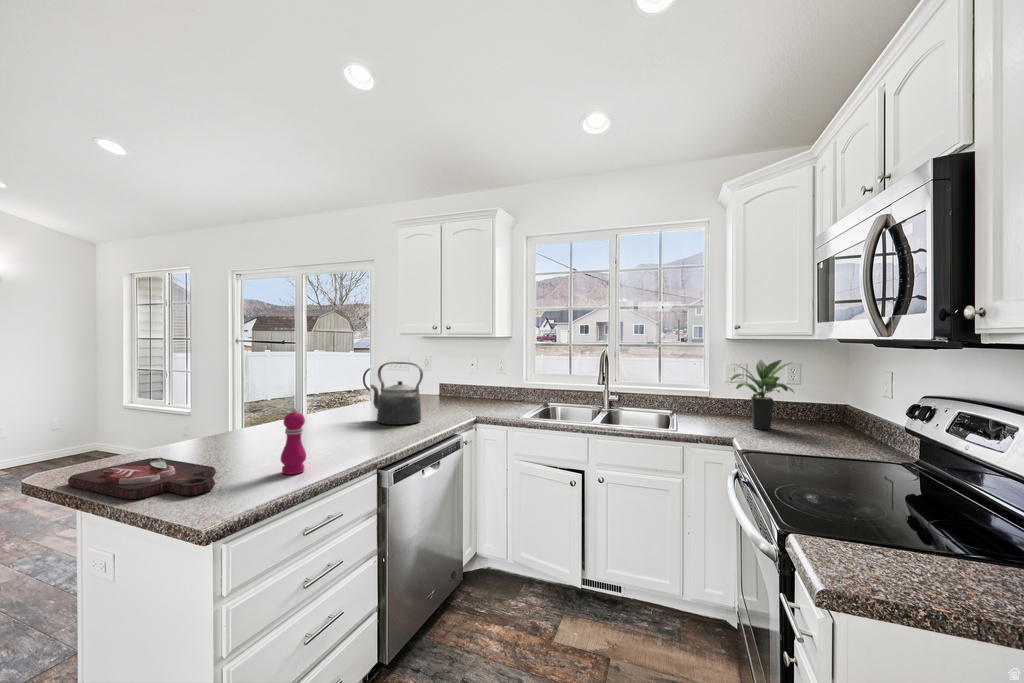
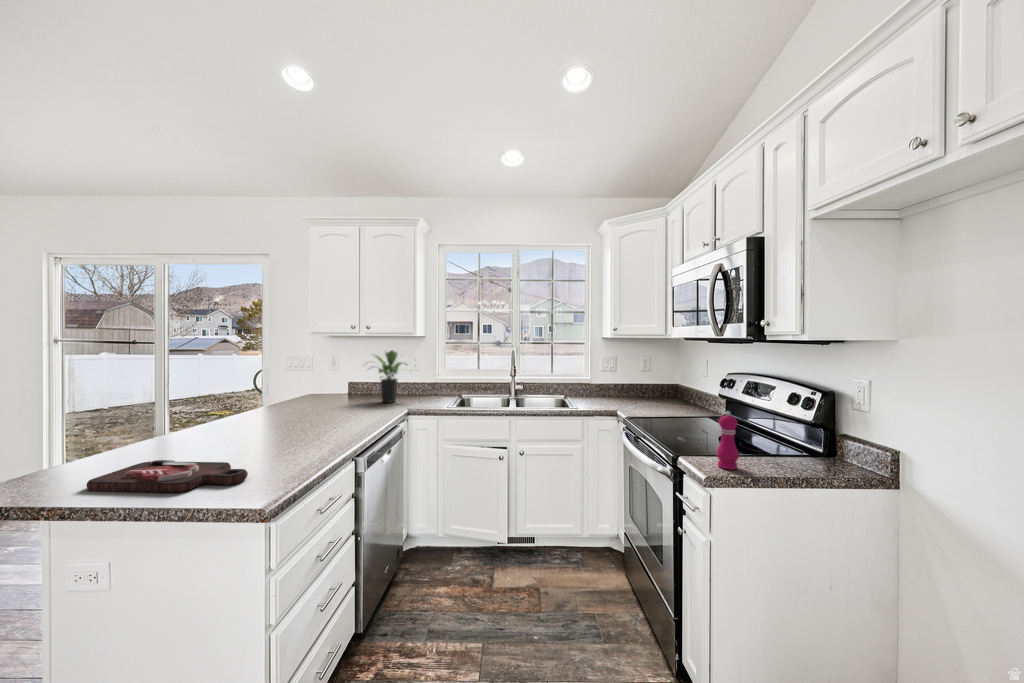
potted plant: present [731,360,794,430] -> present [373,350,404,402]
kettle: present [371,362,423,425] -> none [306,362,362,421]
pepper mill: present [281,408,306,475] -> present [717,411,739,470]

